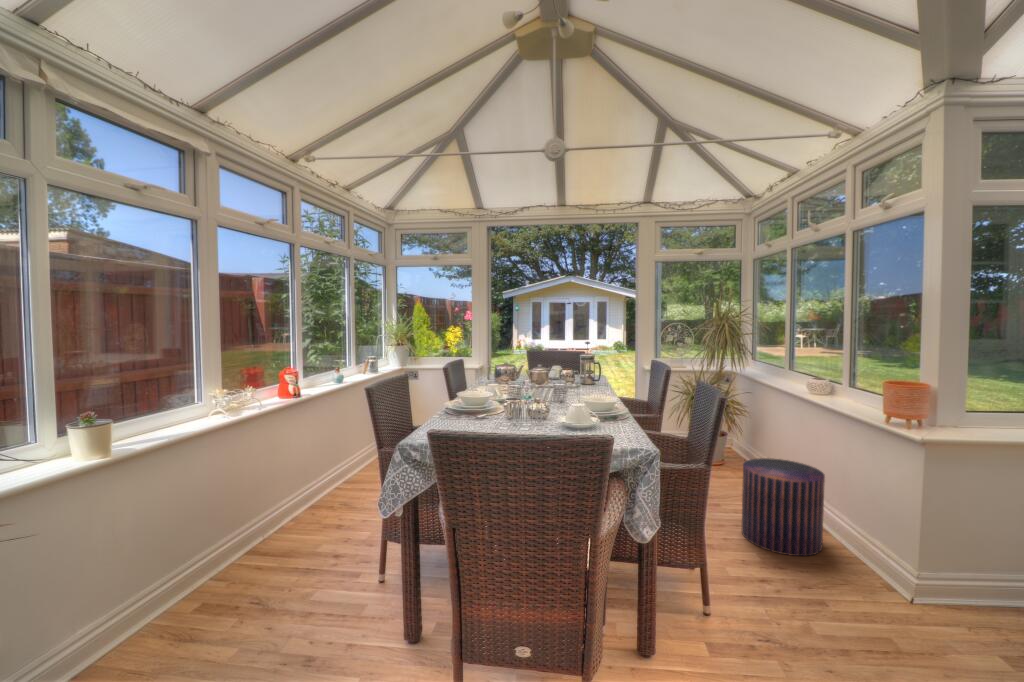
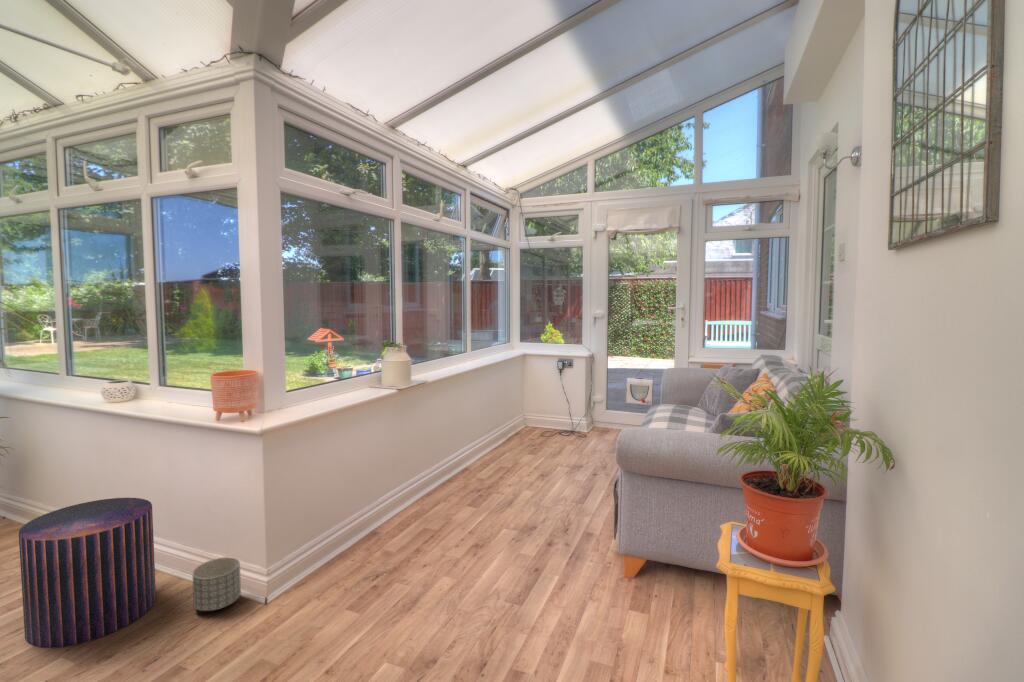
planter: none [847,540,892,585] -> present [192,557,241,611]

